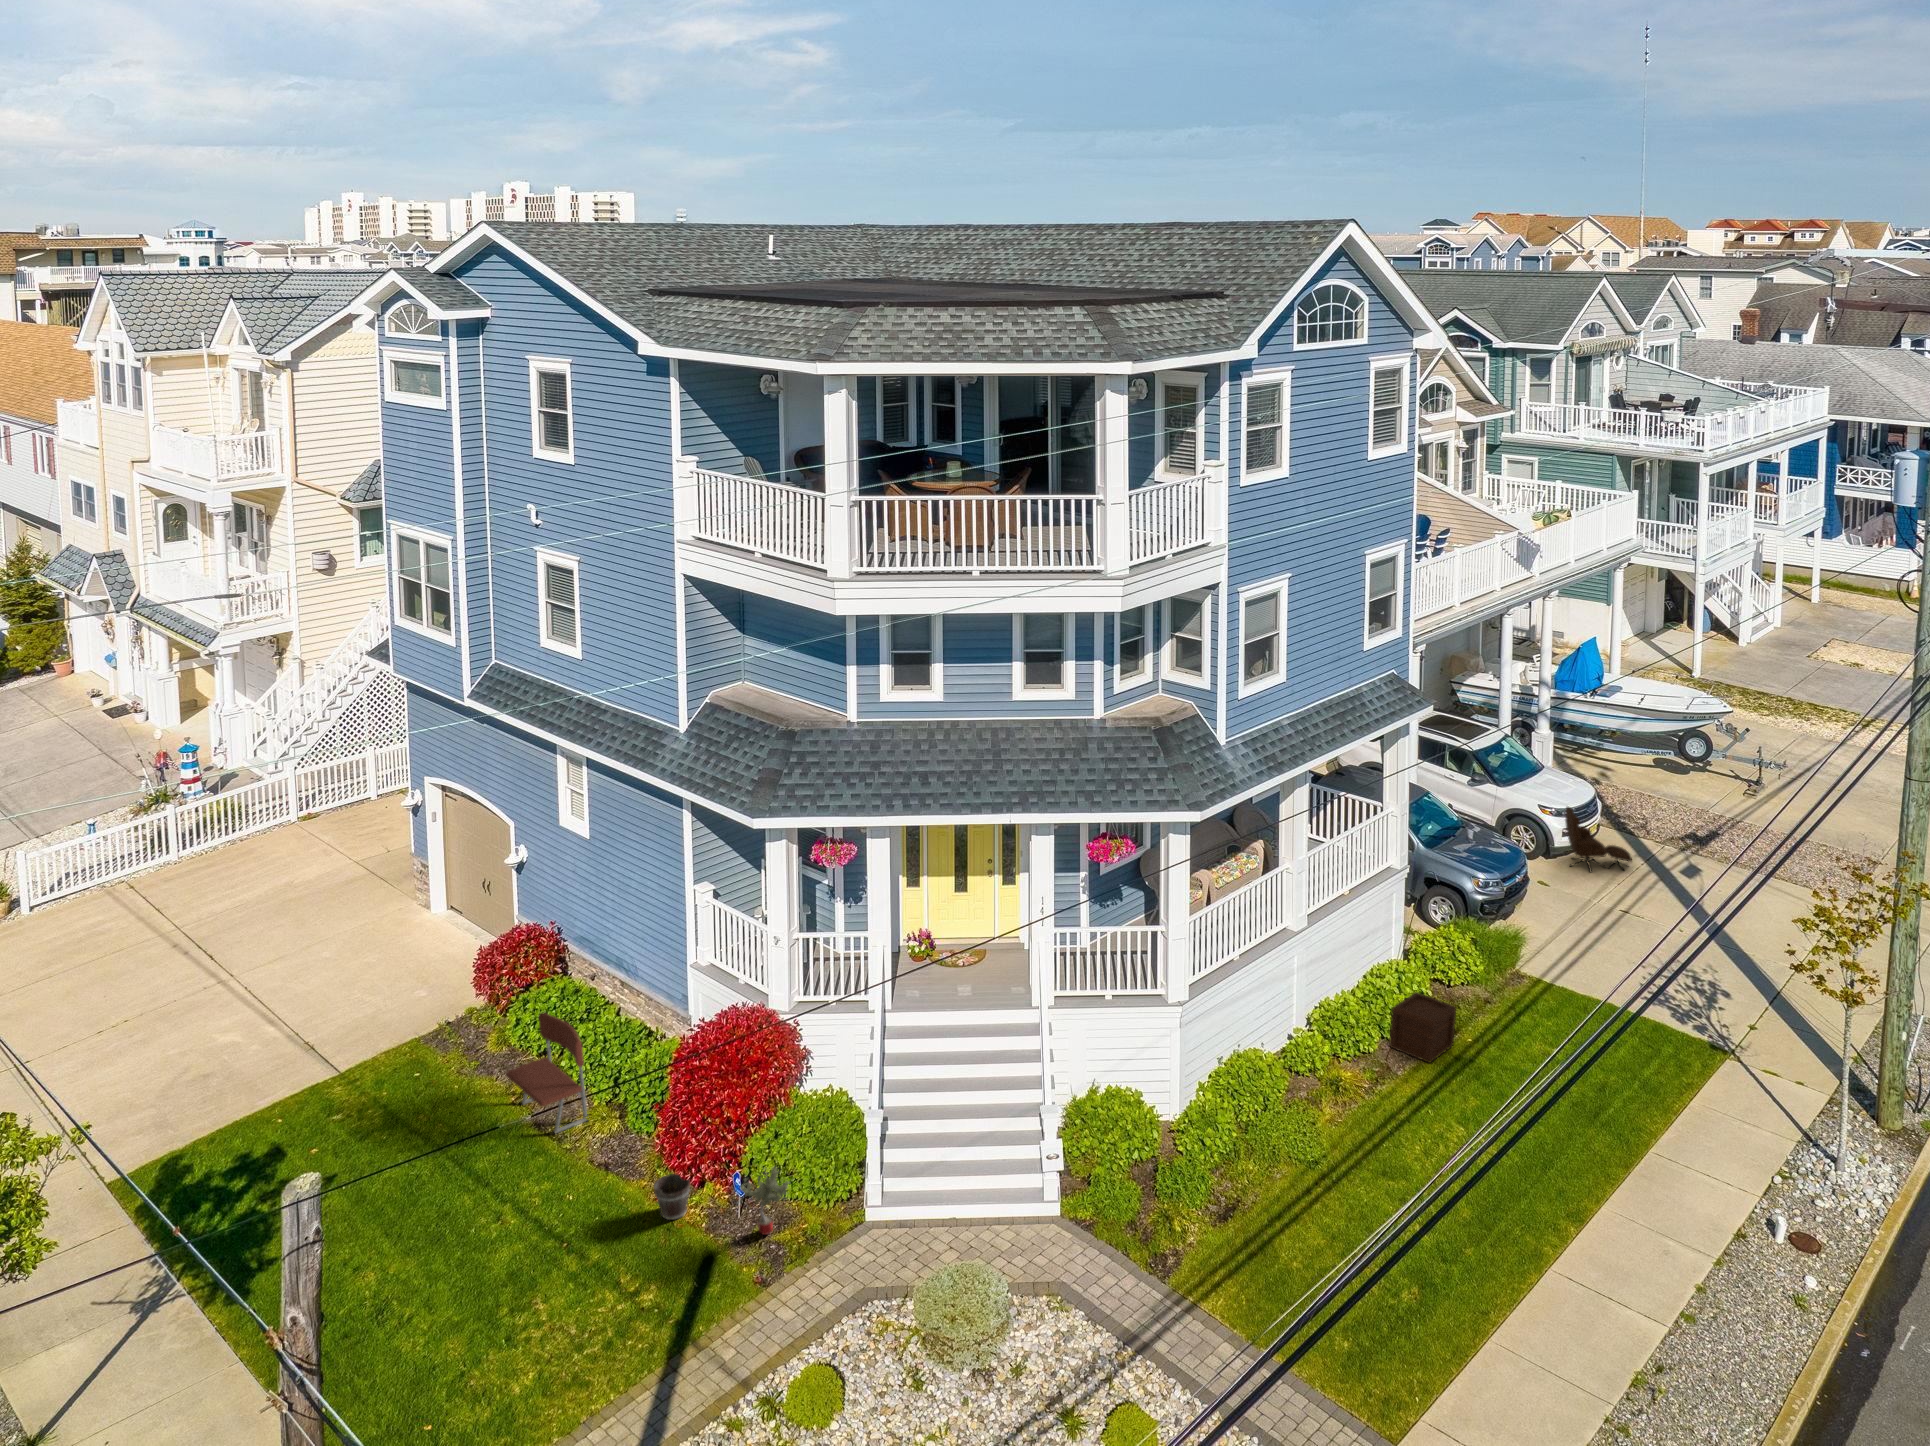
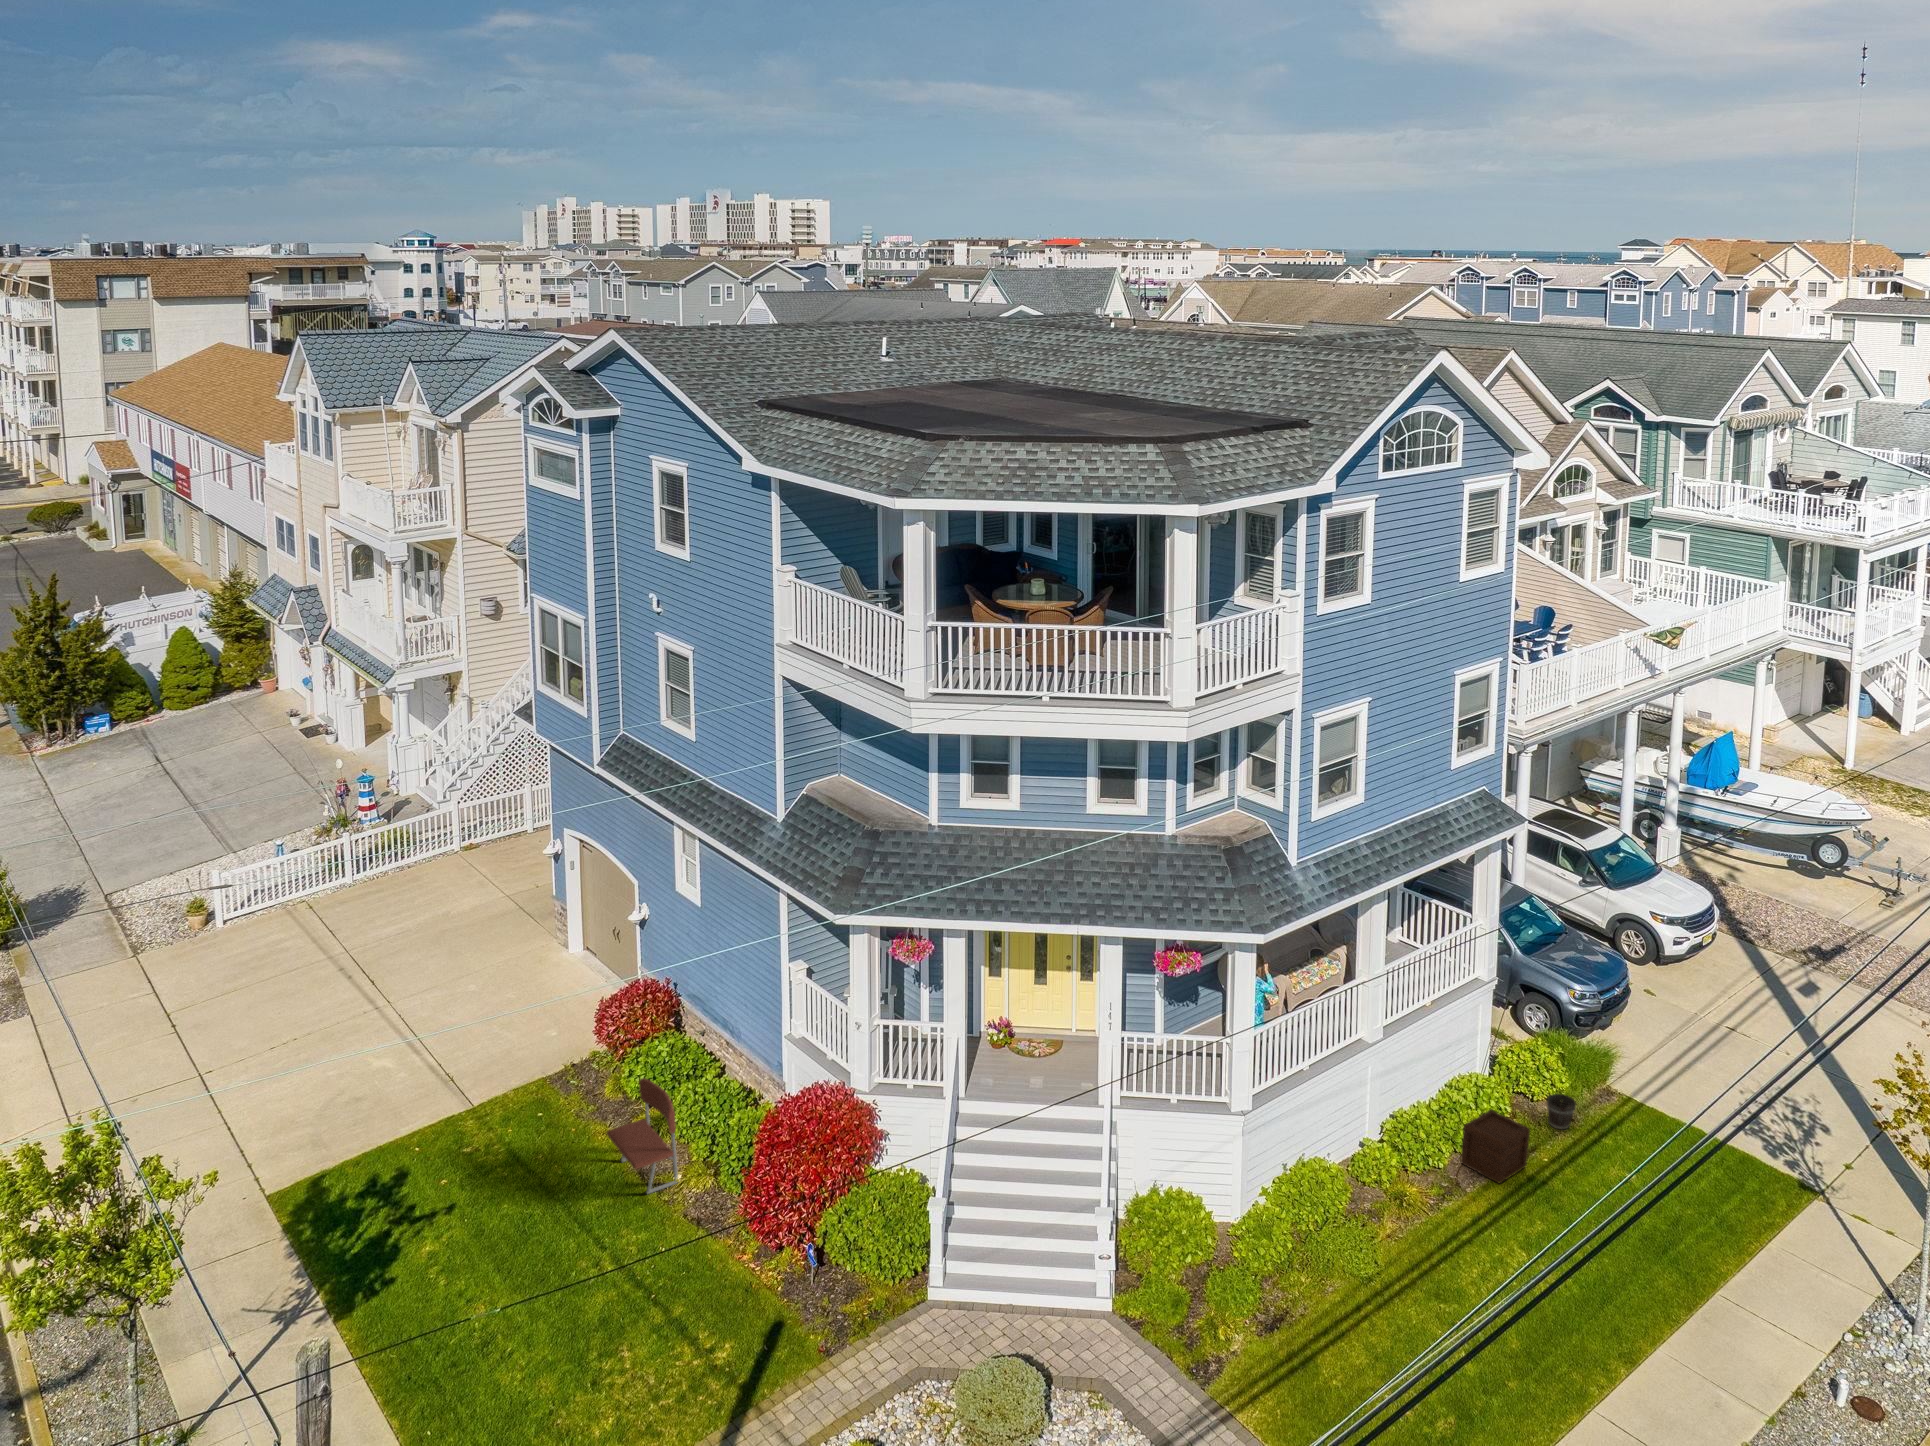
lounge chair: present [1565,807,1632,871] -> none [1677,914,1745,984]
potted tree: present [741,1167,789,1235] -> none [805,1249,852,1314]
bucket: present [654,1174,690,1220] -> present [1547,1094,1576,1129]

